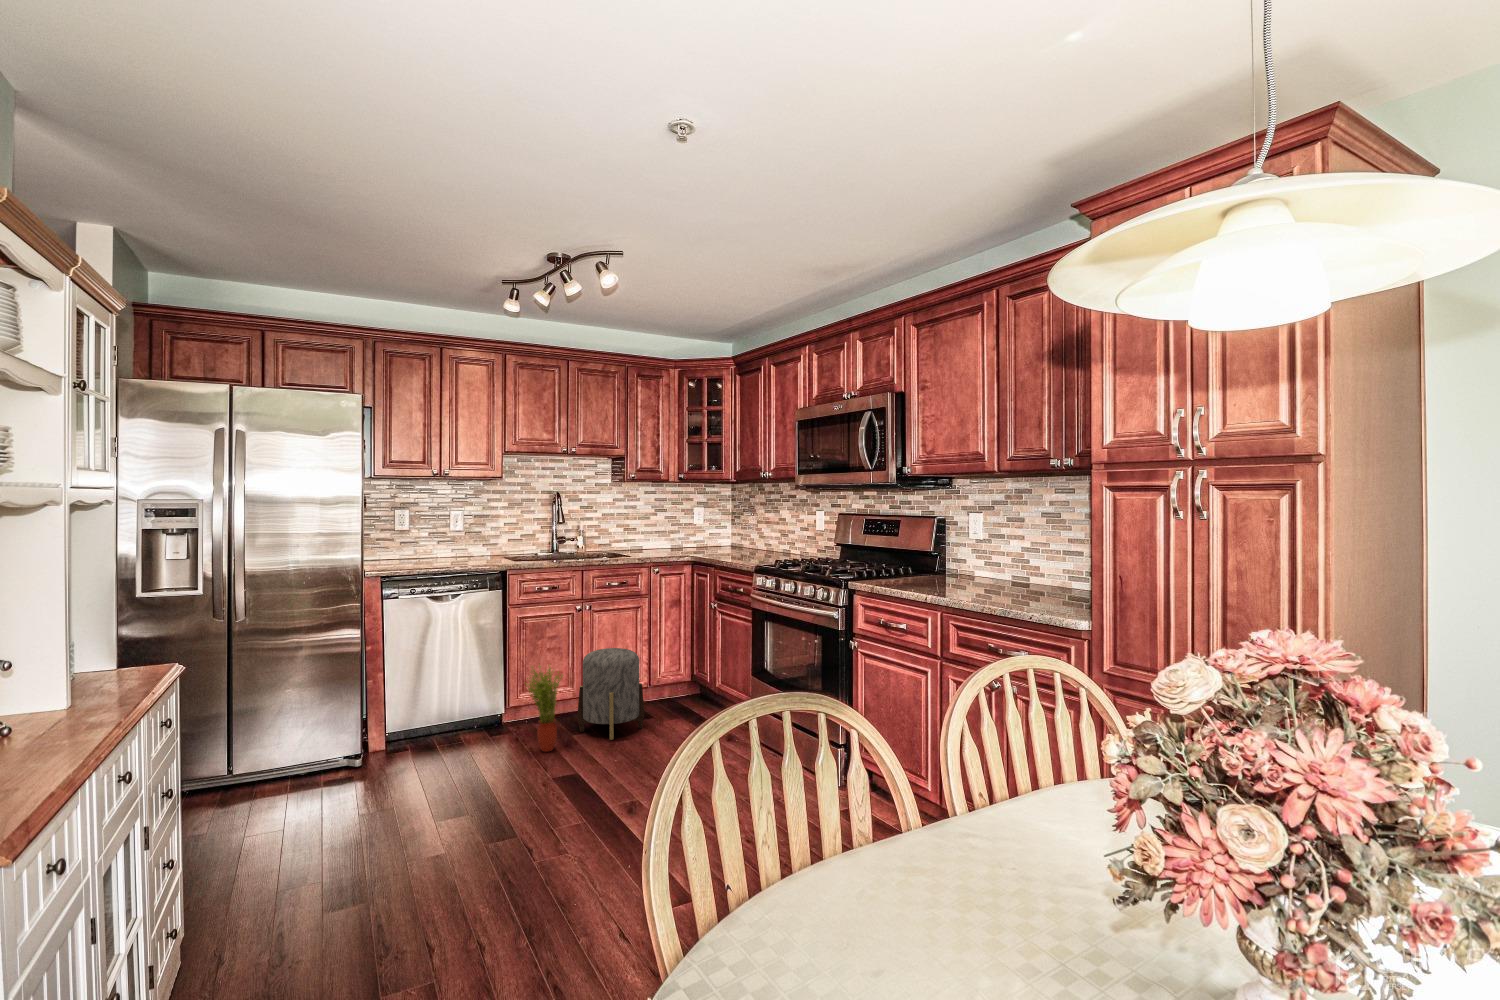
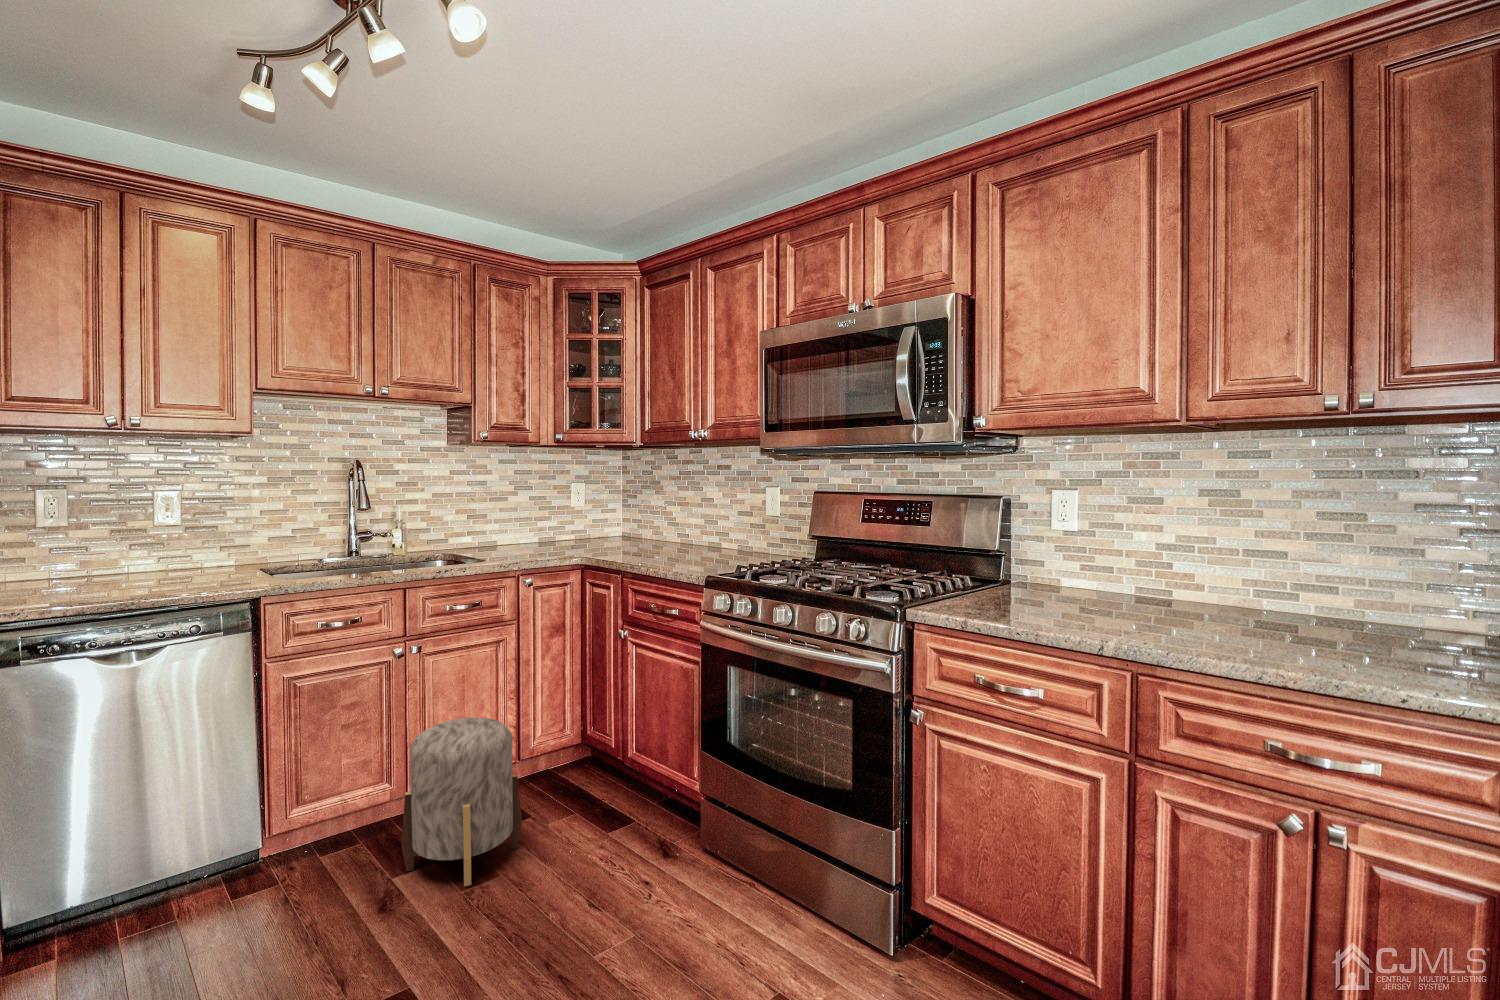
potted plant: present [526,666,563,752] -> none [291,774,375,940]

